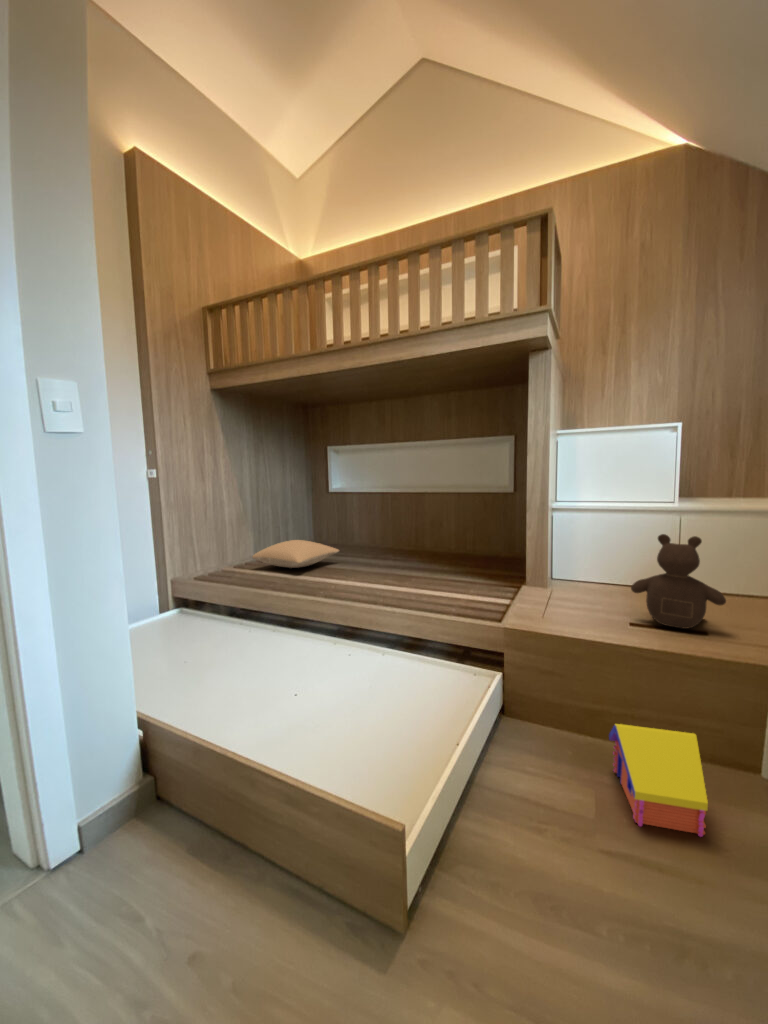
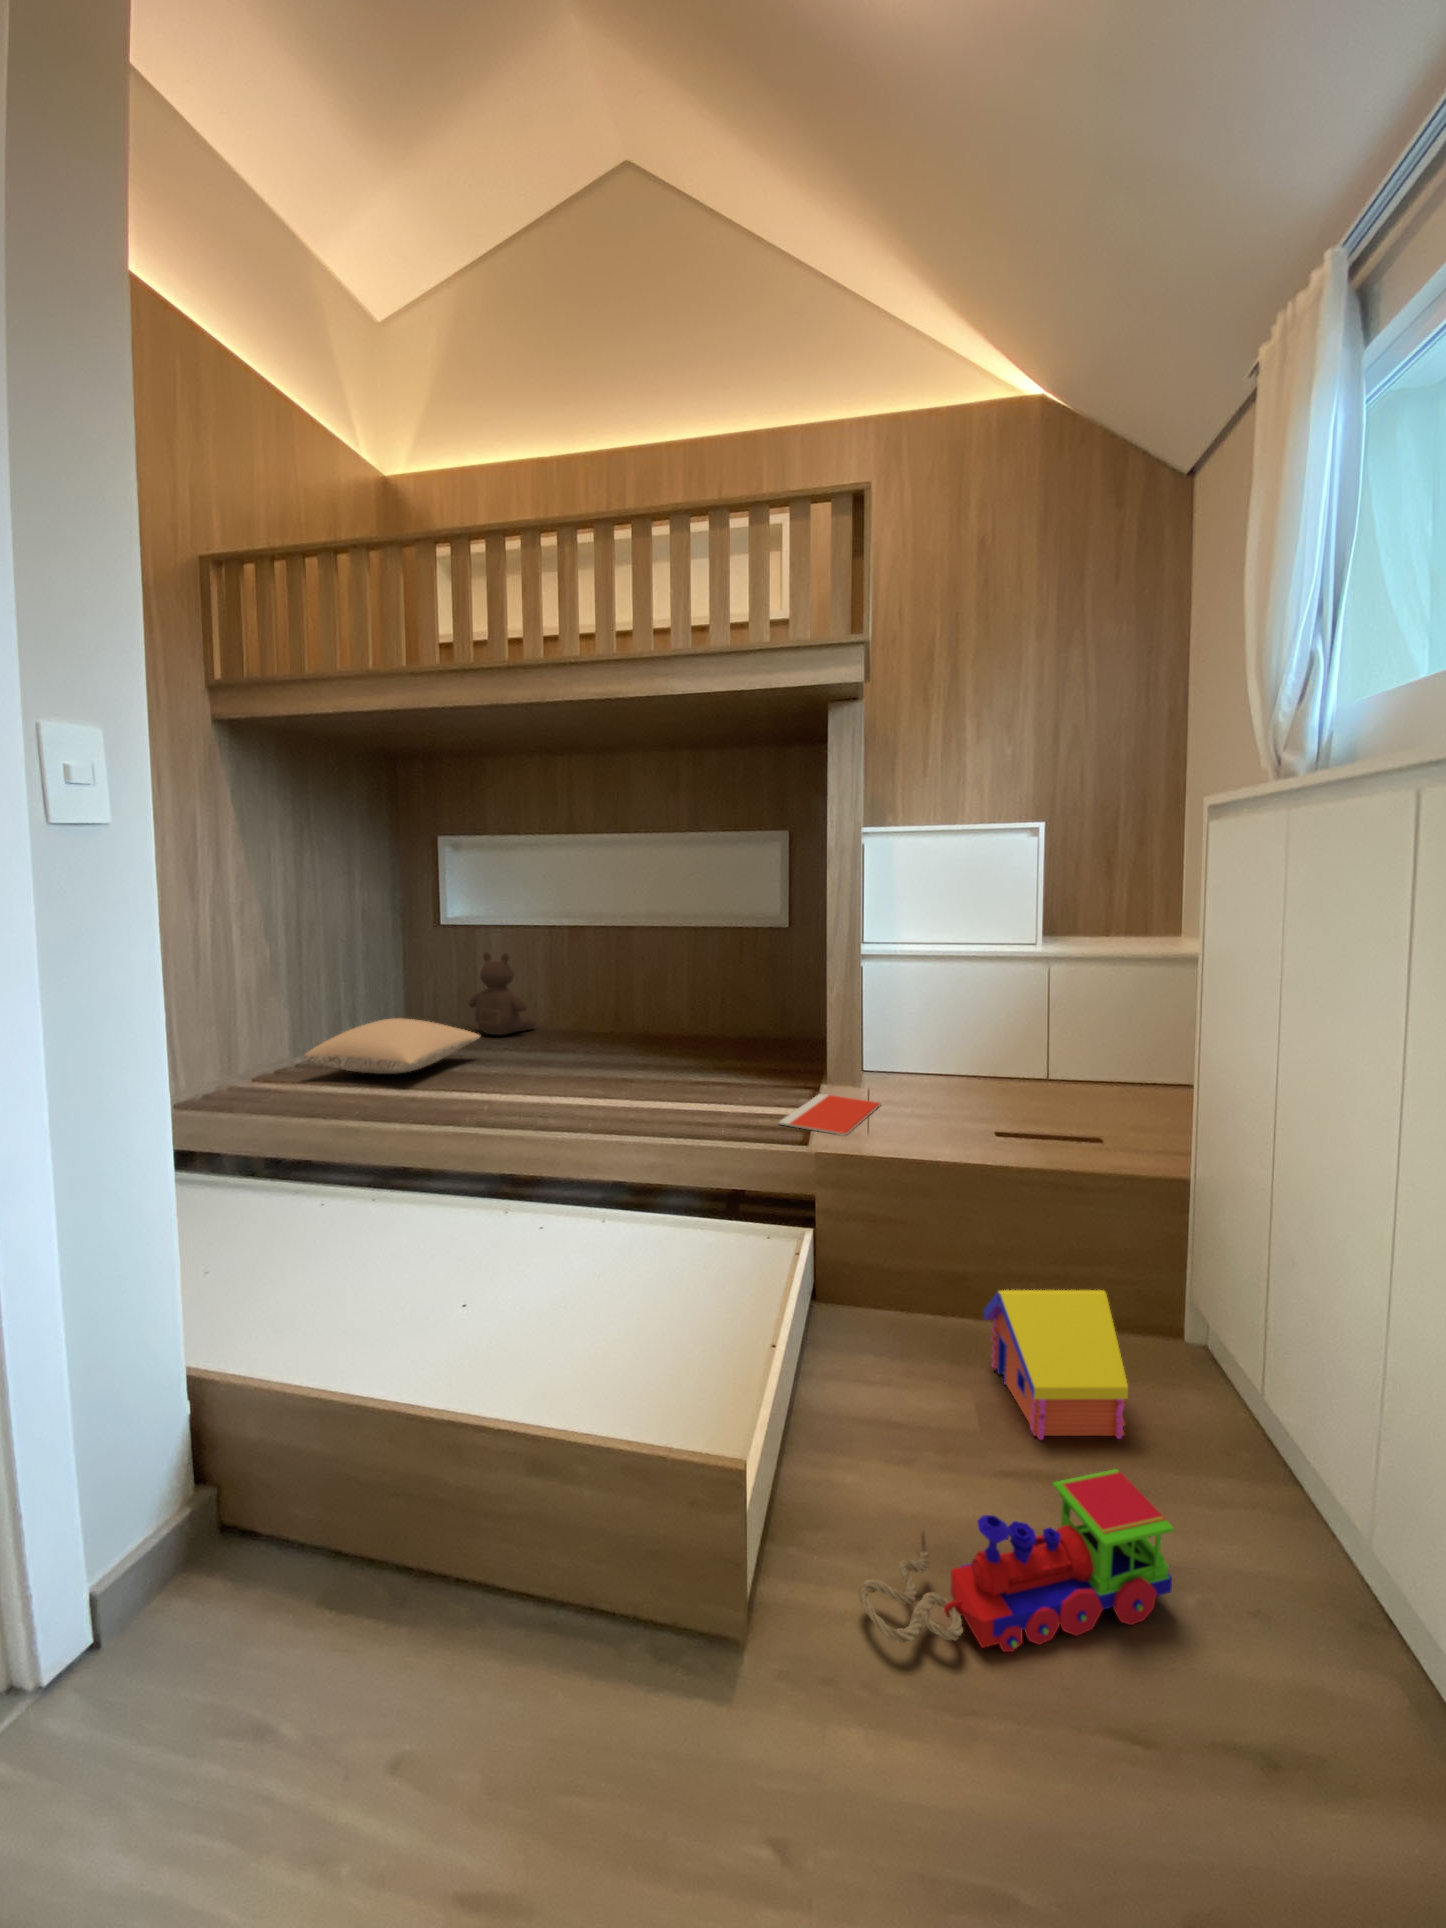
teddy bear: present [631,534,726,629] -> present [468,952,536,1035]
notebook: none [488,591,557,617] -> present [779,1094,881,1136]
toy train: none [487,862,724,977] -> present [859,1469,1174,1652]

